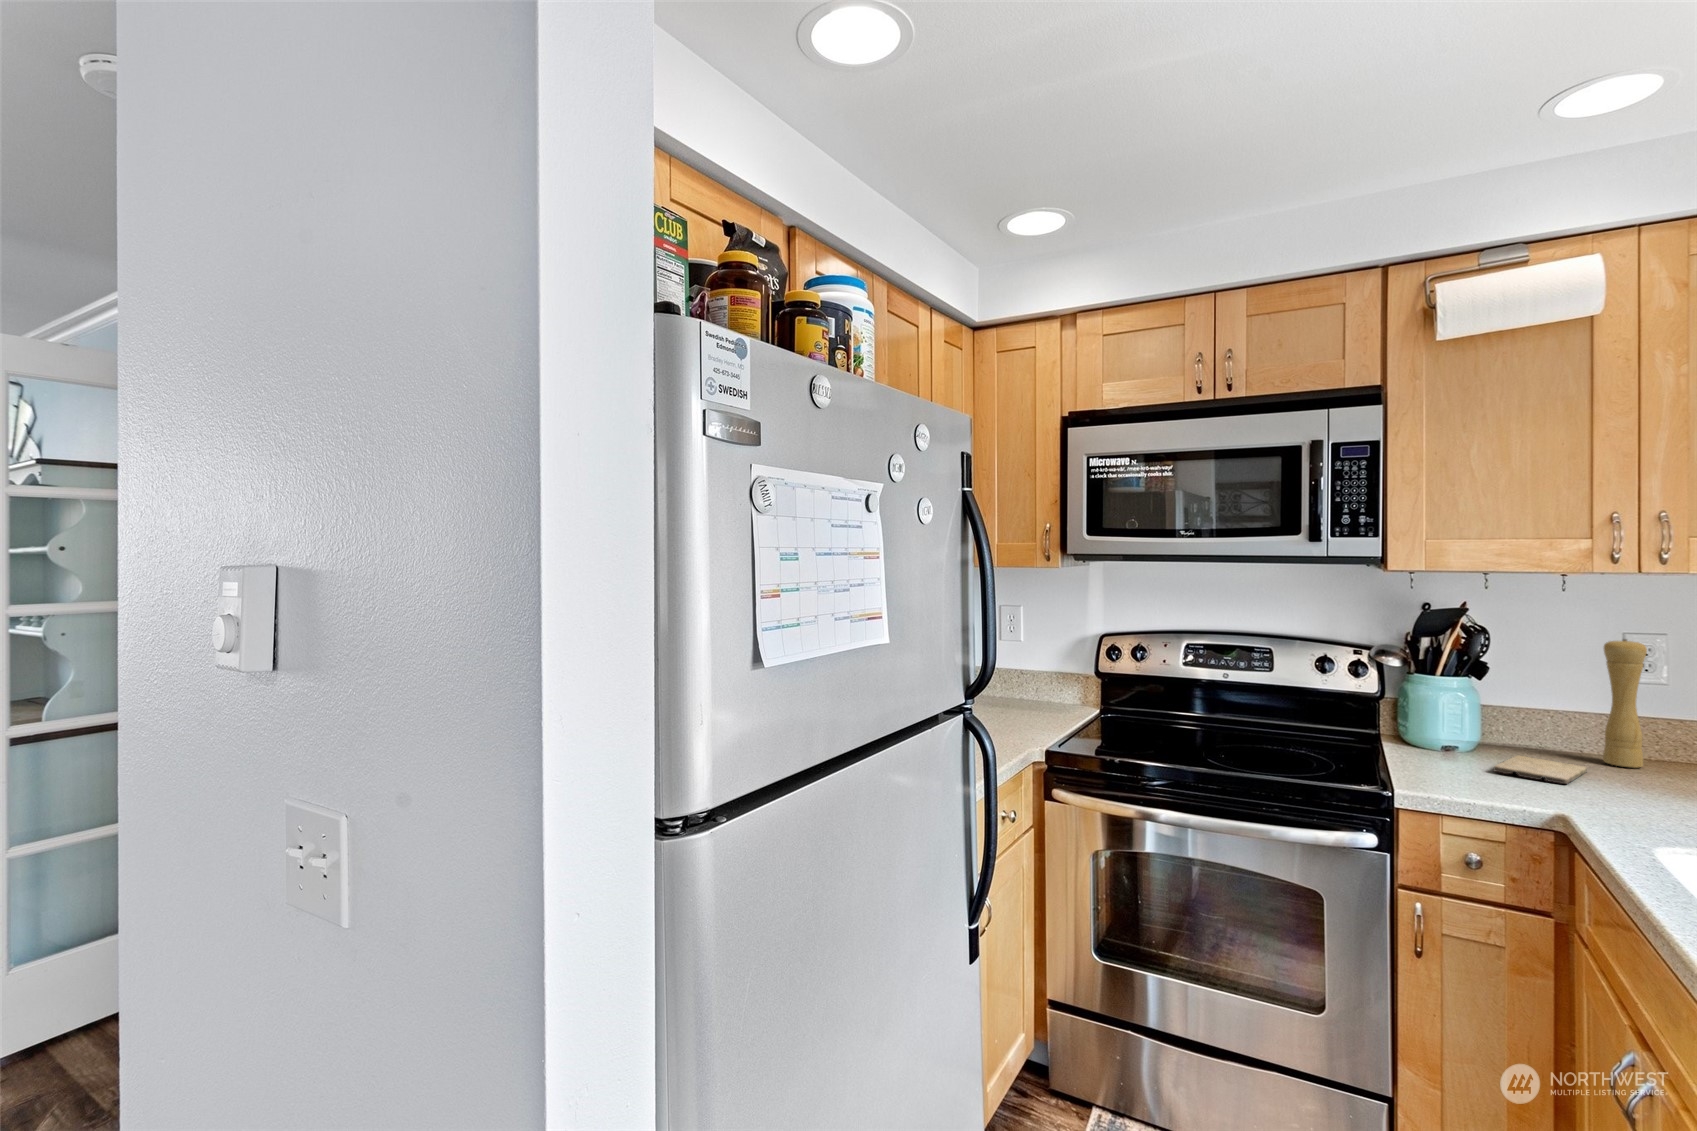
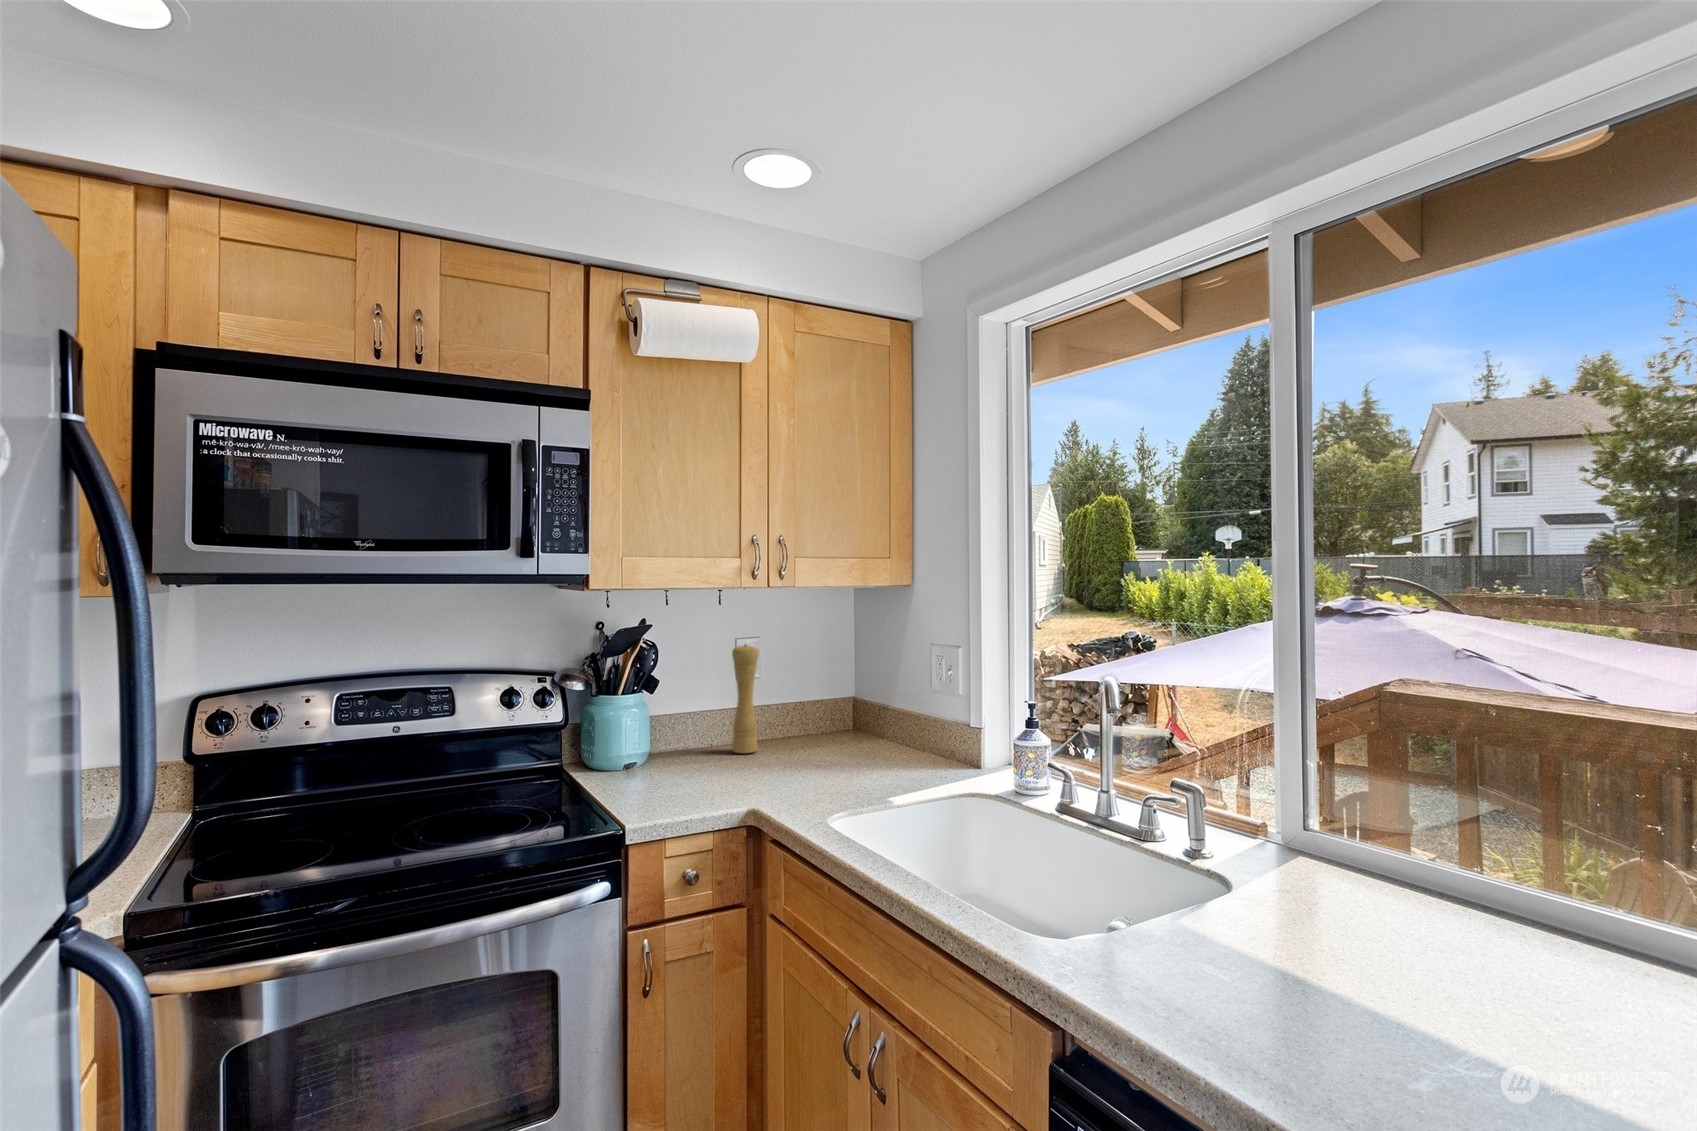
cutting board: present [1493,756,1587,784] -> none [678,760,734,782]

